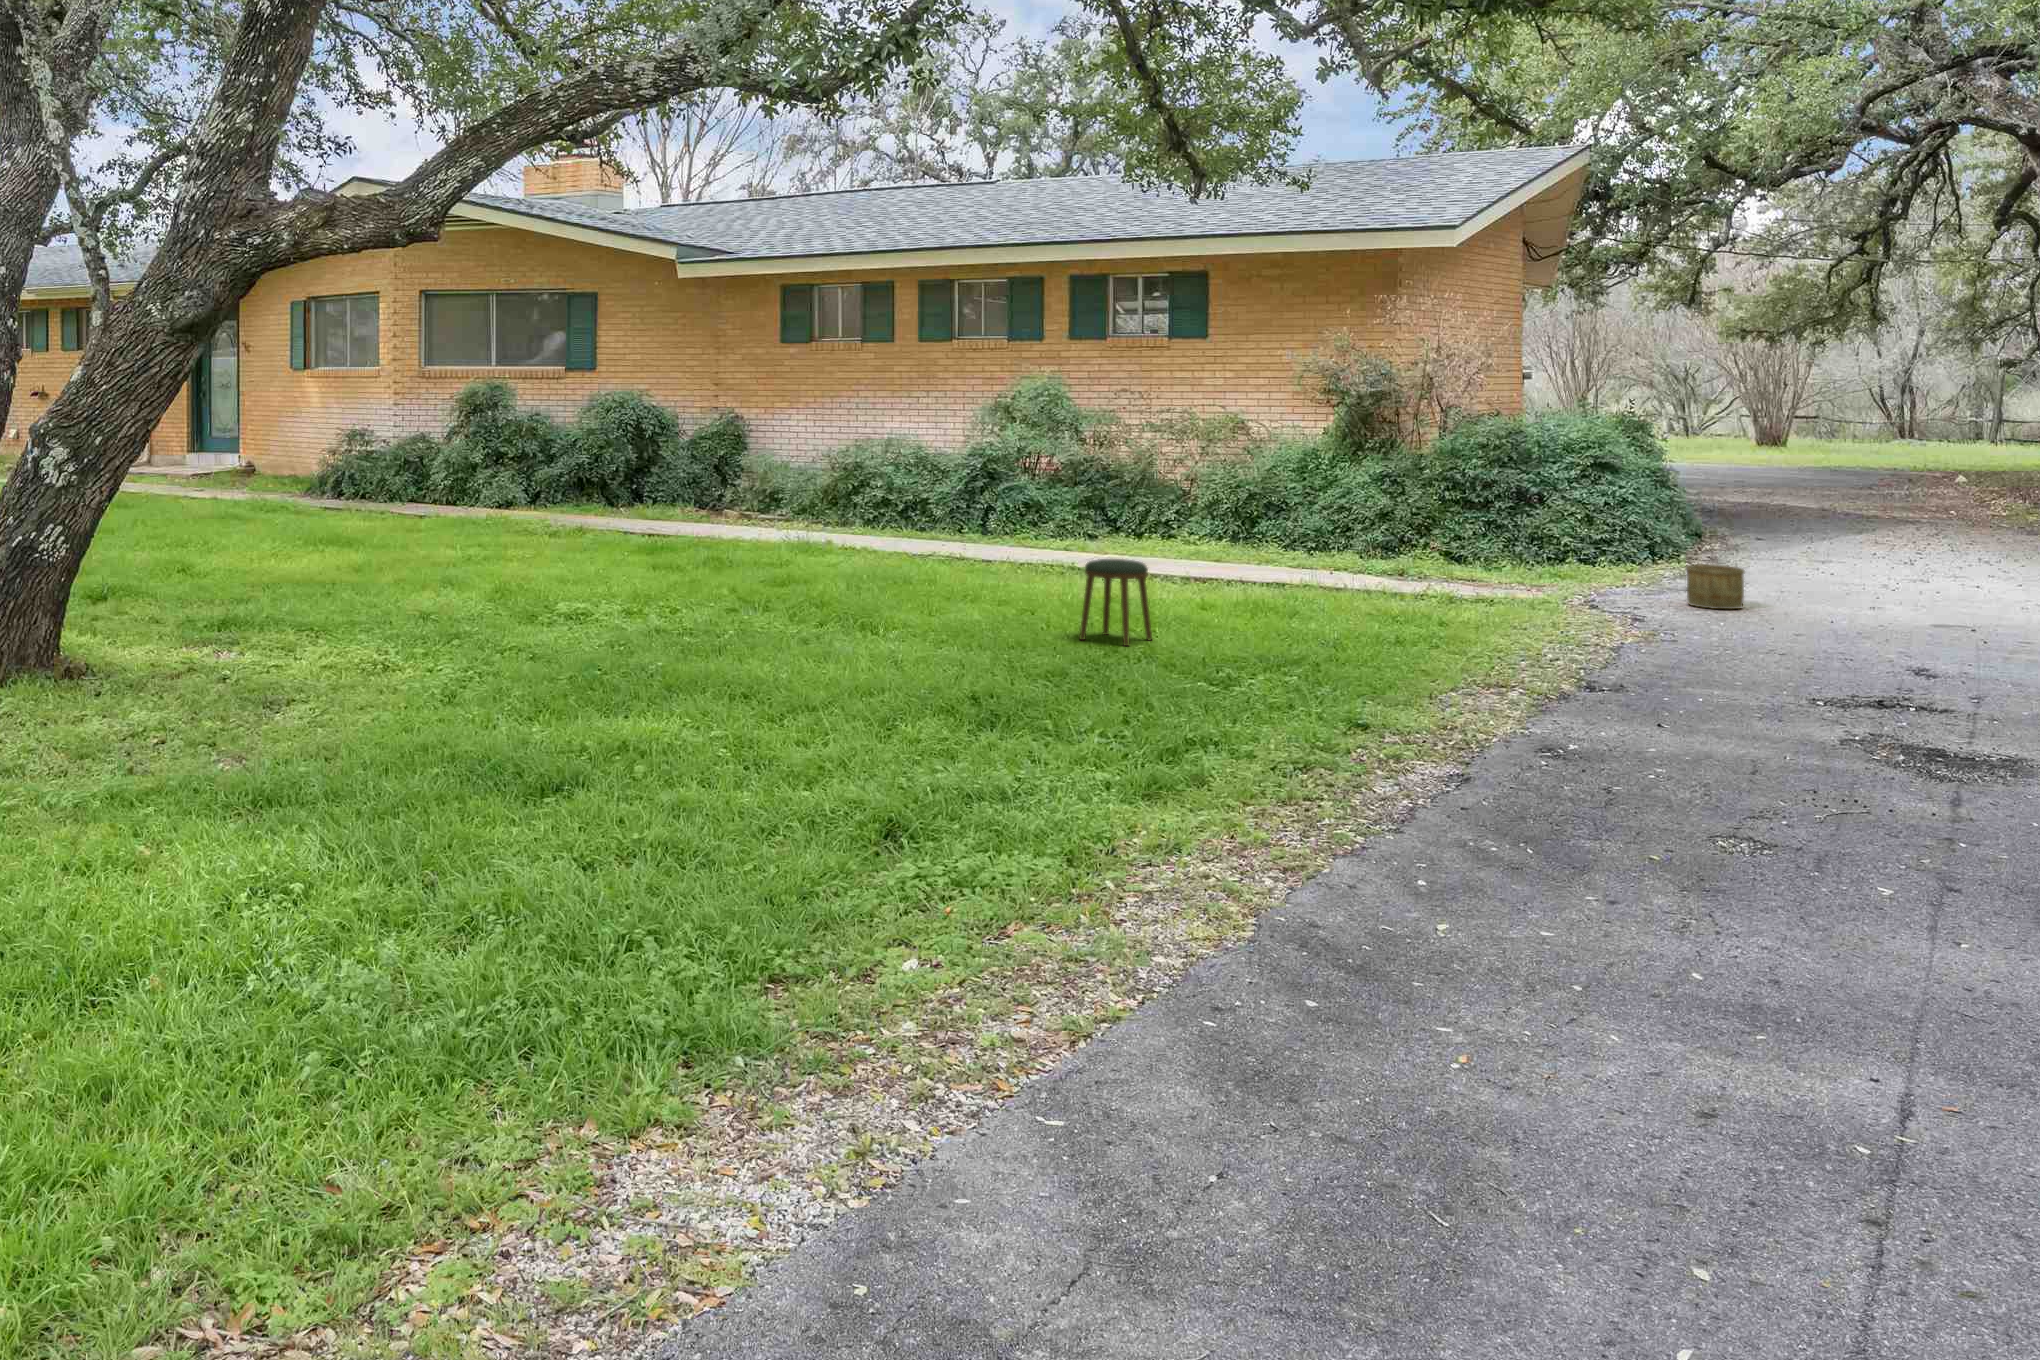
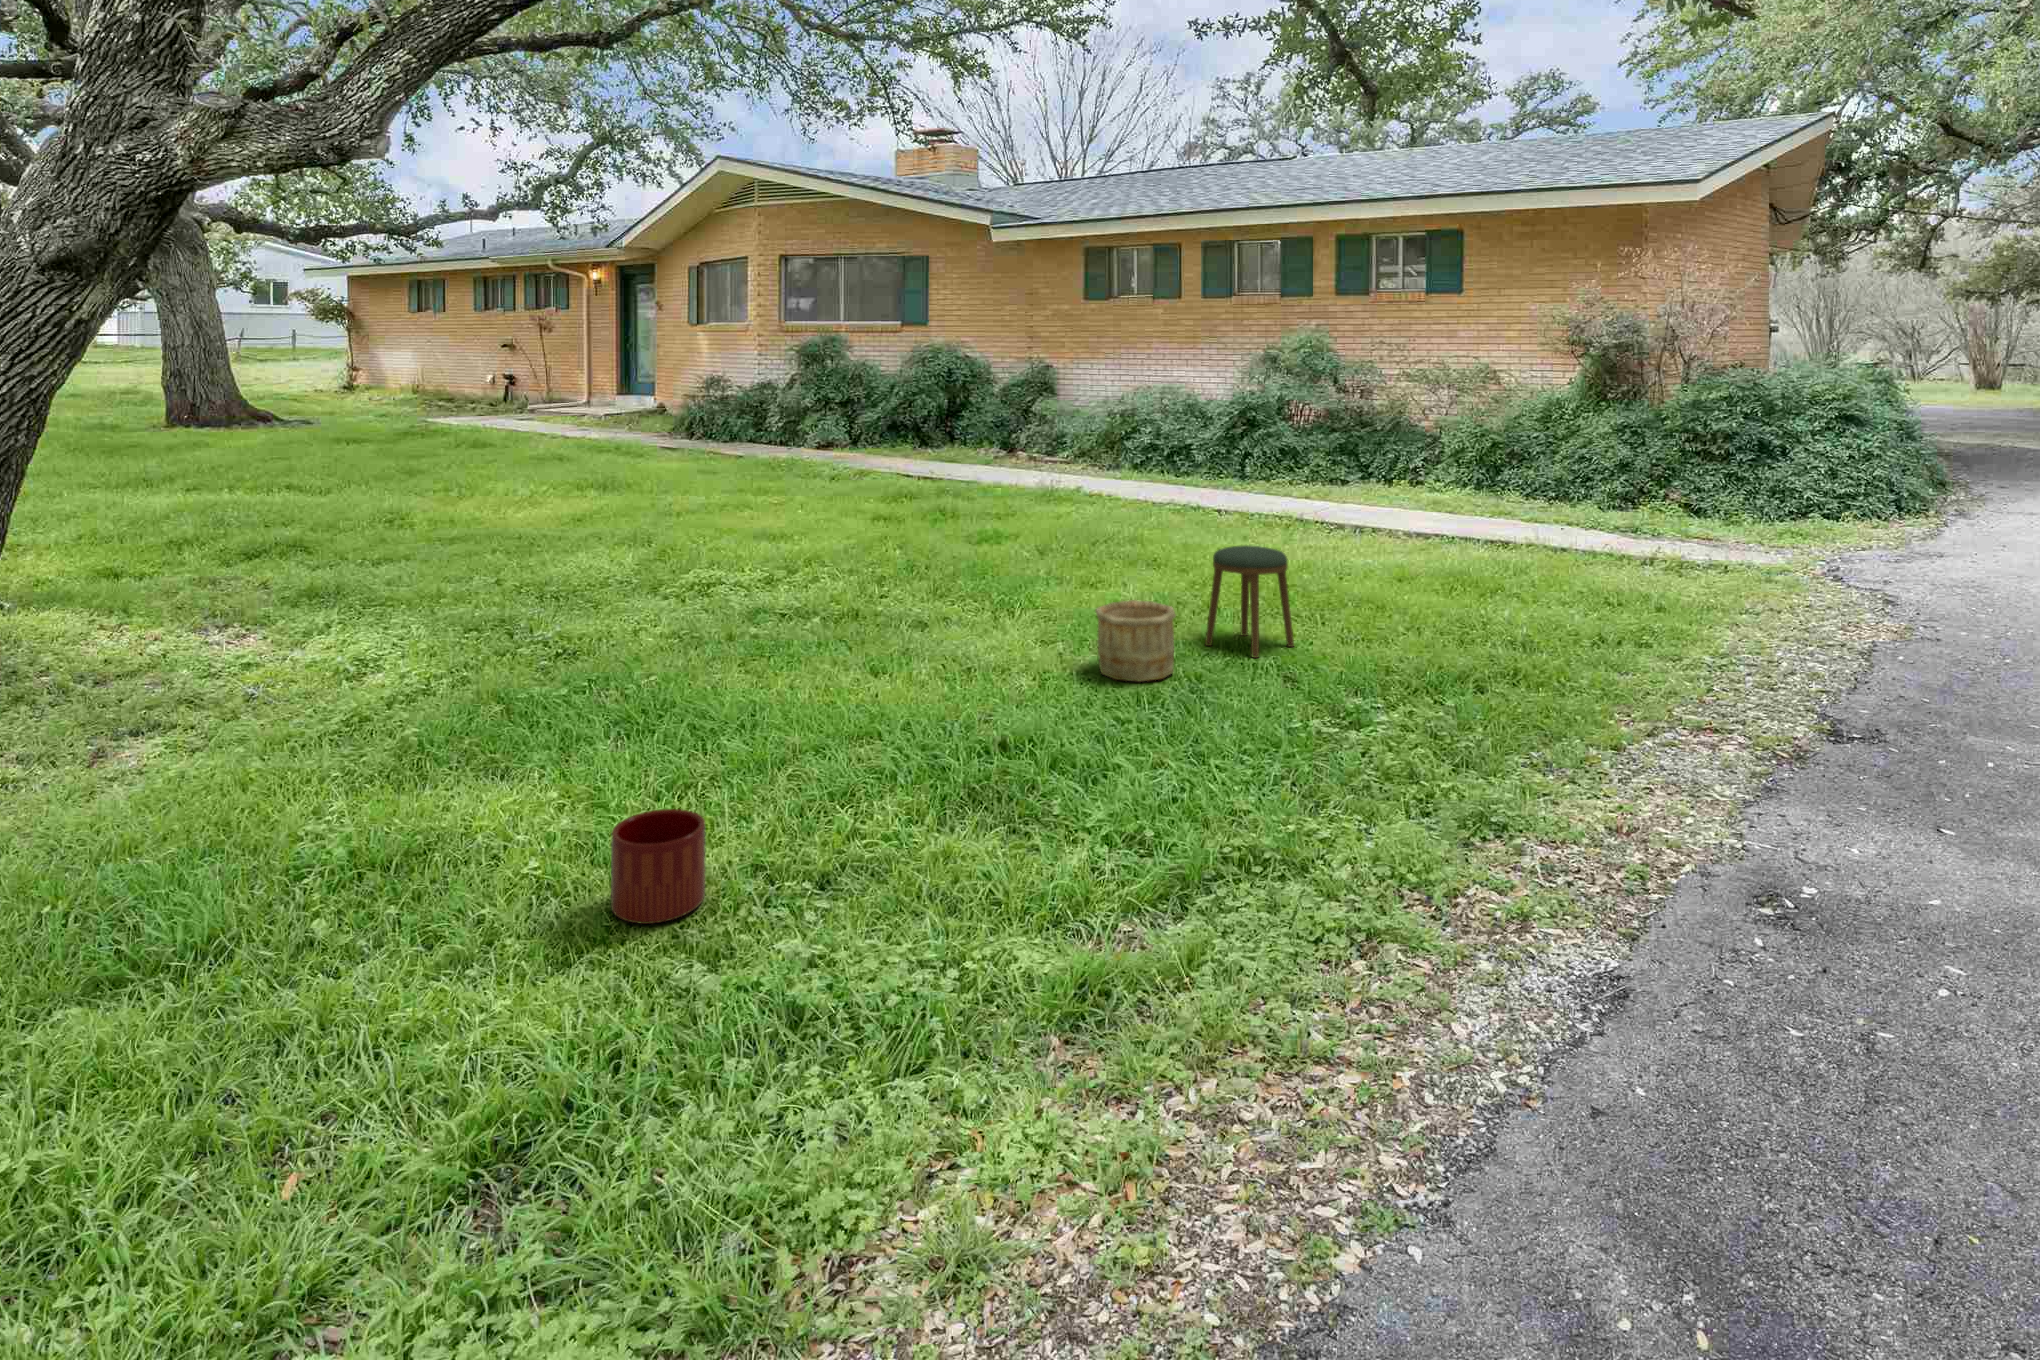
wooden bucket: present [1686,564,1745,609] -> present [1095,600,1176,681]
planter: none [825,692,882,752] -> present [611,809,705,924]

